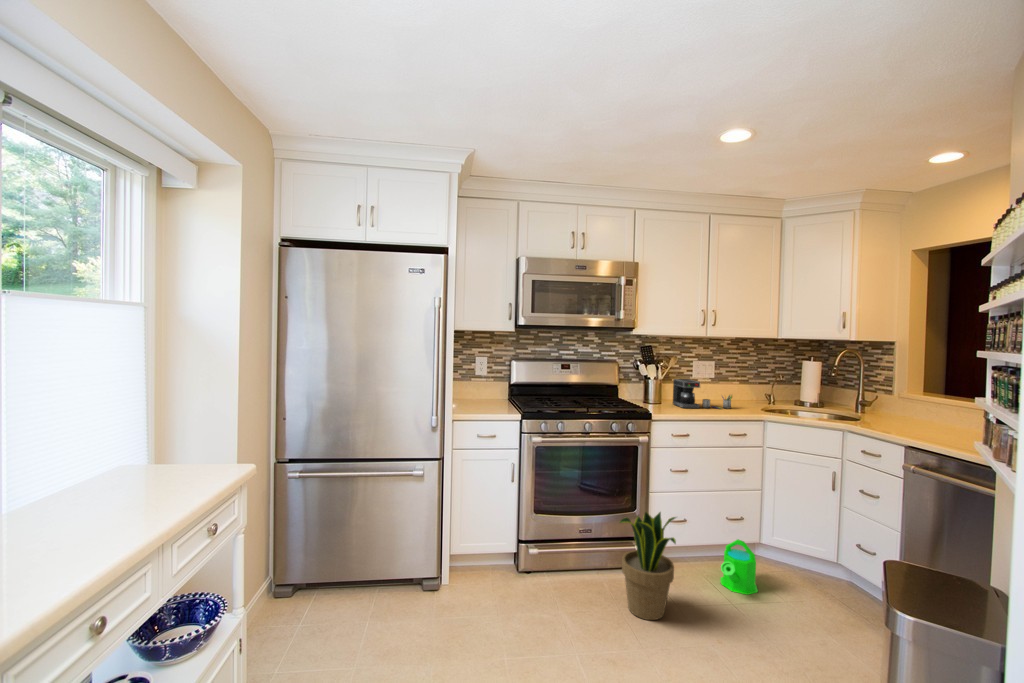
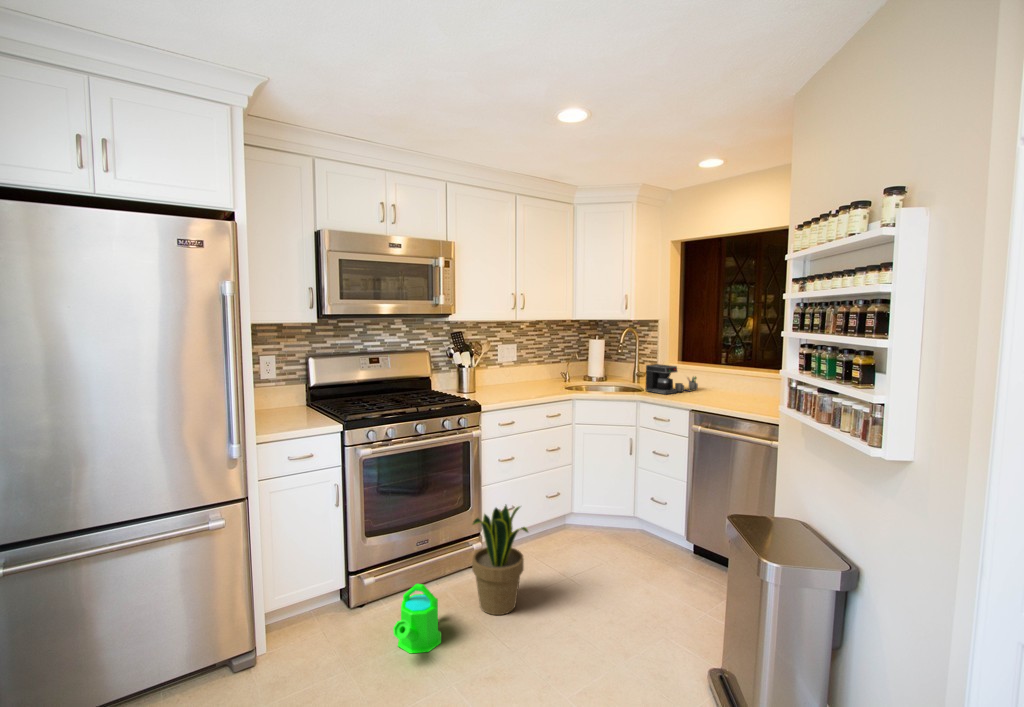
coffee maker: present [673,379,732,409] -> present [645,364,698,394]
watering can: present [720,539,758,595] -> present [393,584,441,654]

